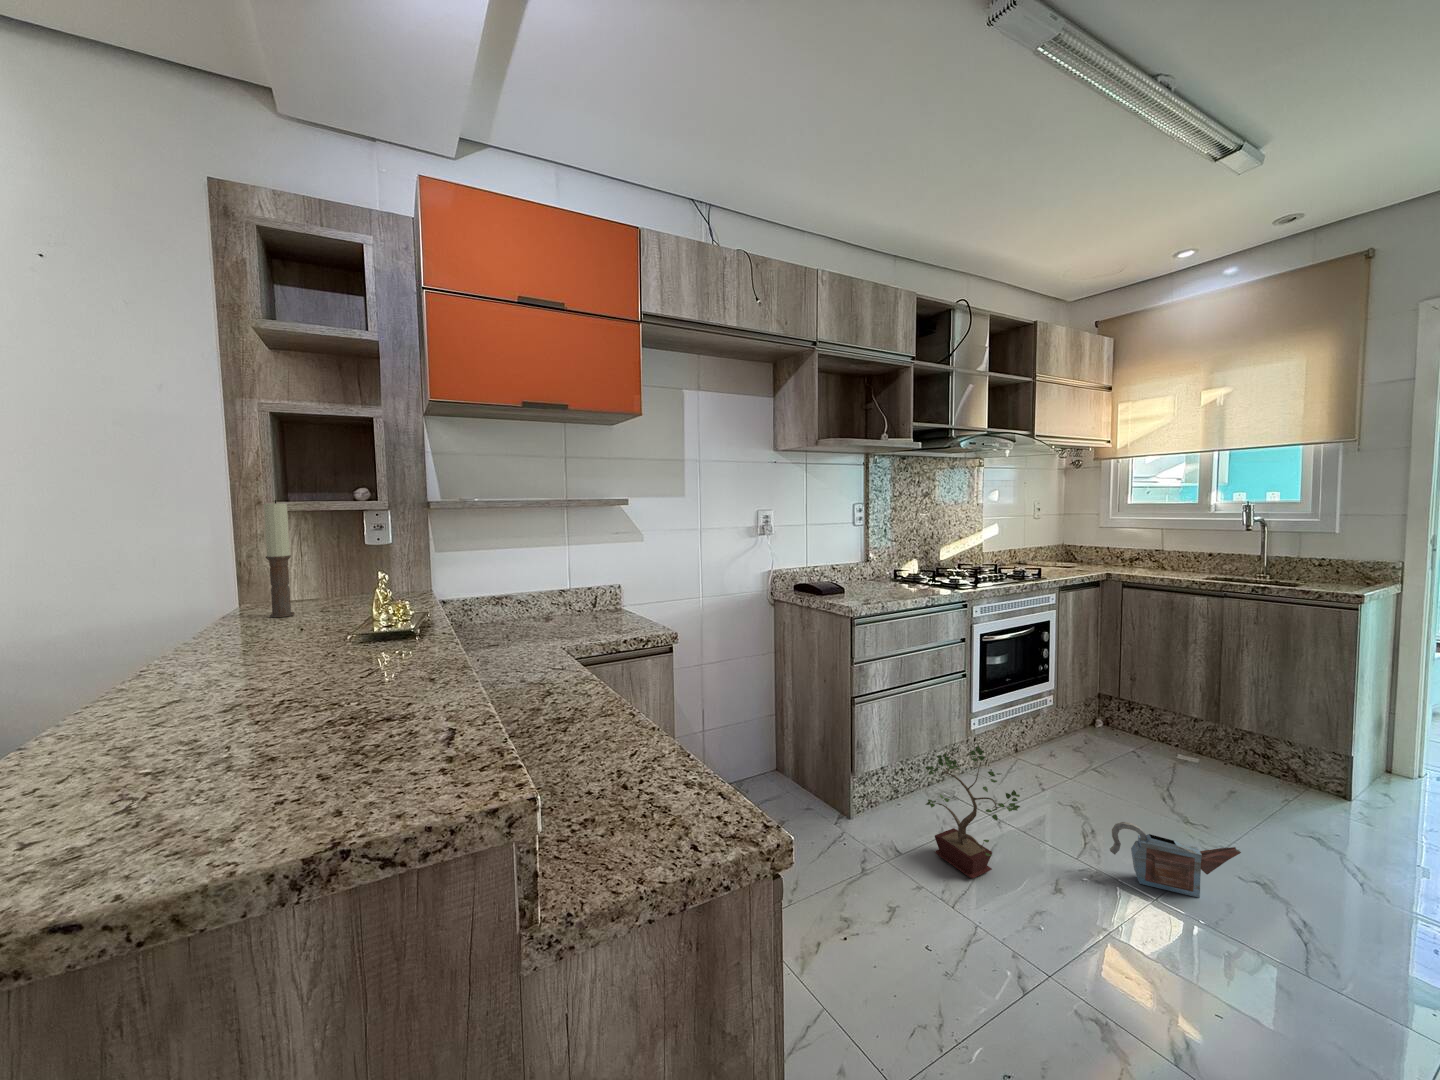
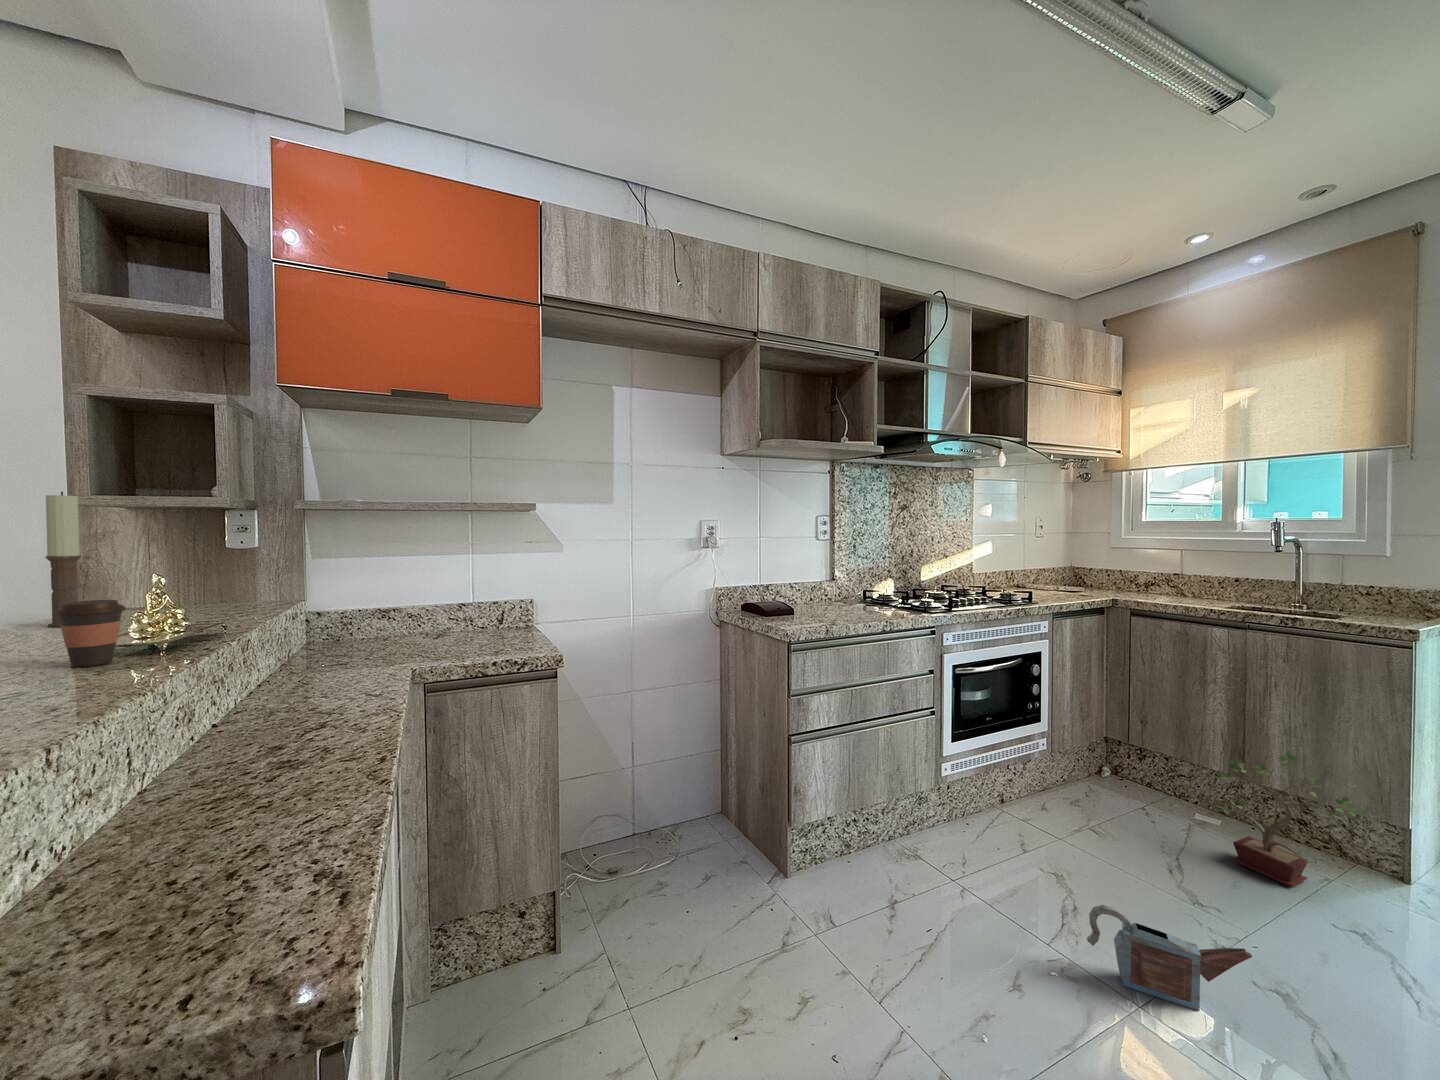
coffee cup: none [367,593,412,647] -> present [54,600,126,667]
potted plant: present [926,746,1020,879] -> present [1216,752,1366,887]

